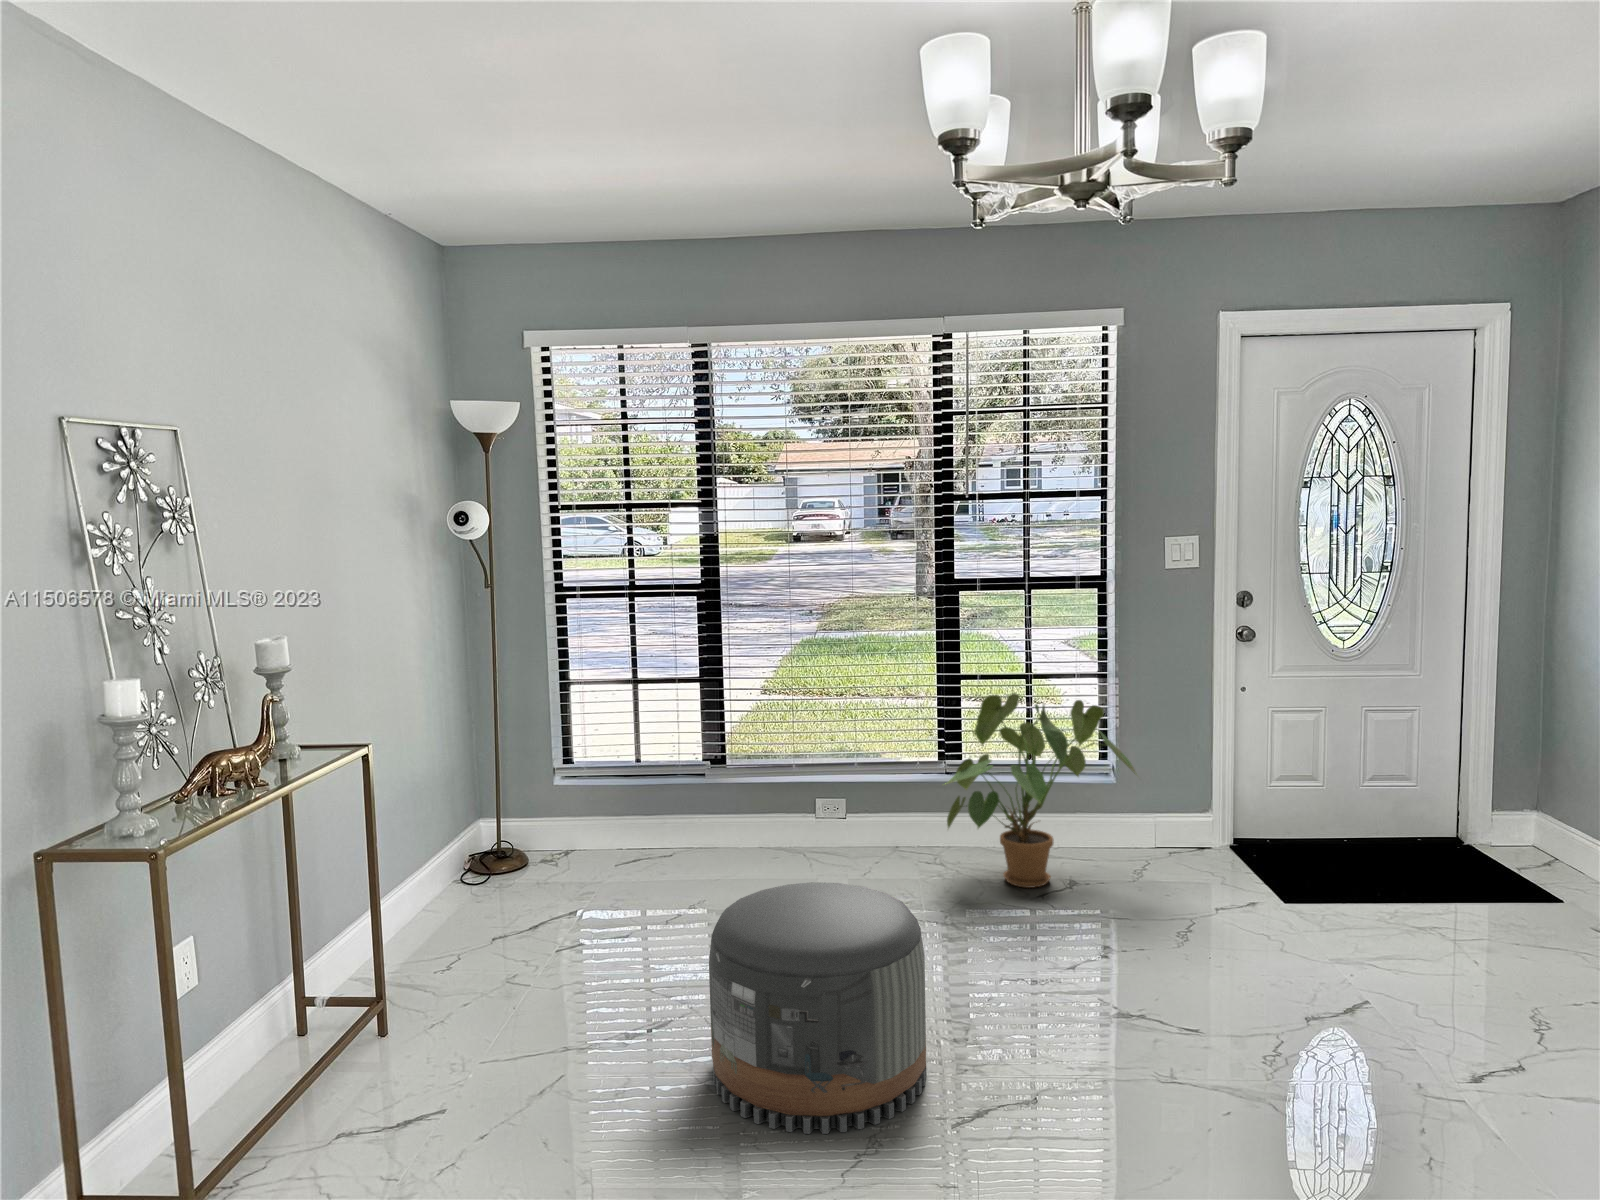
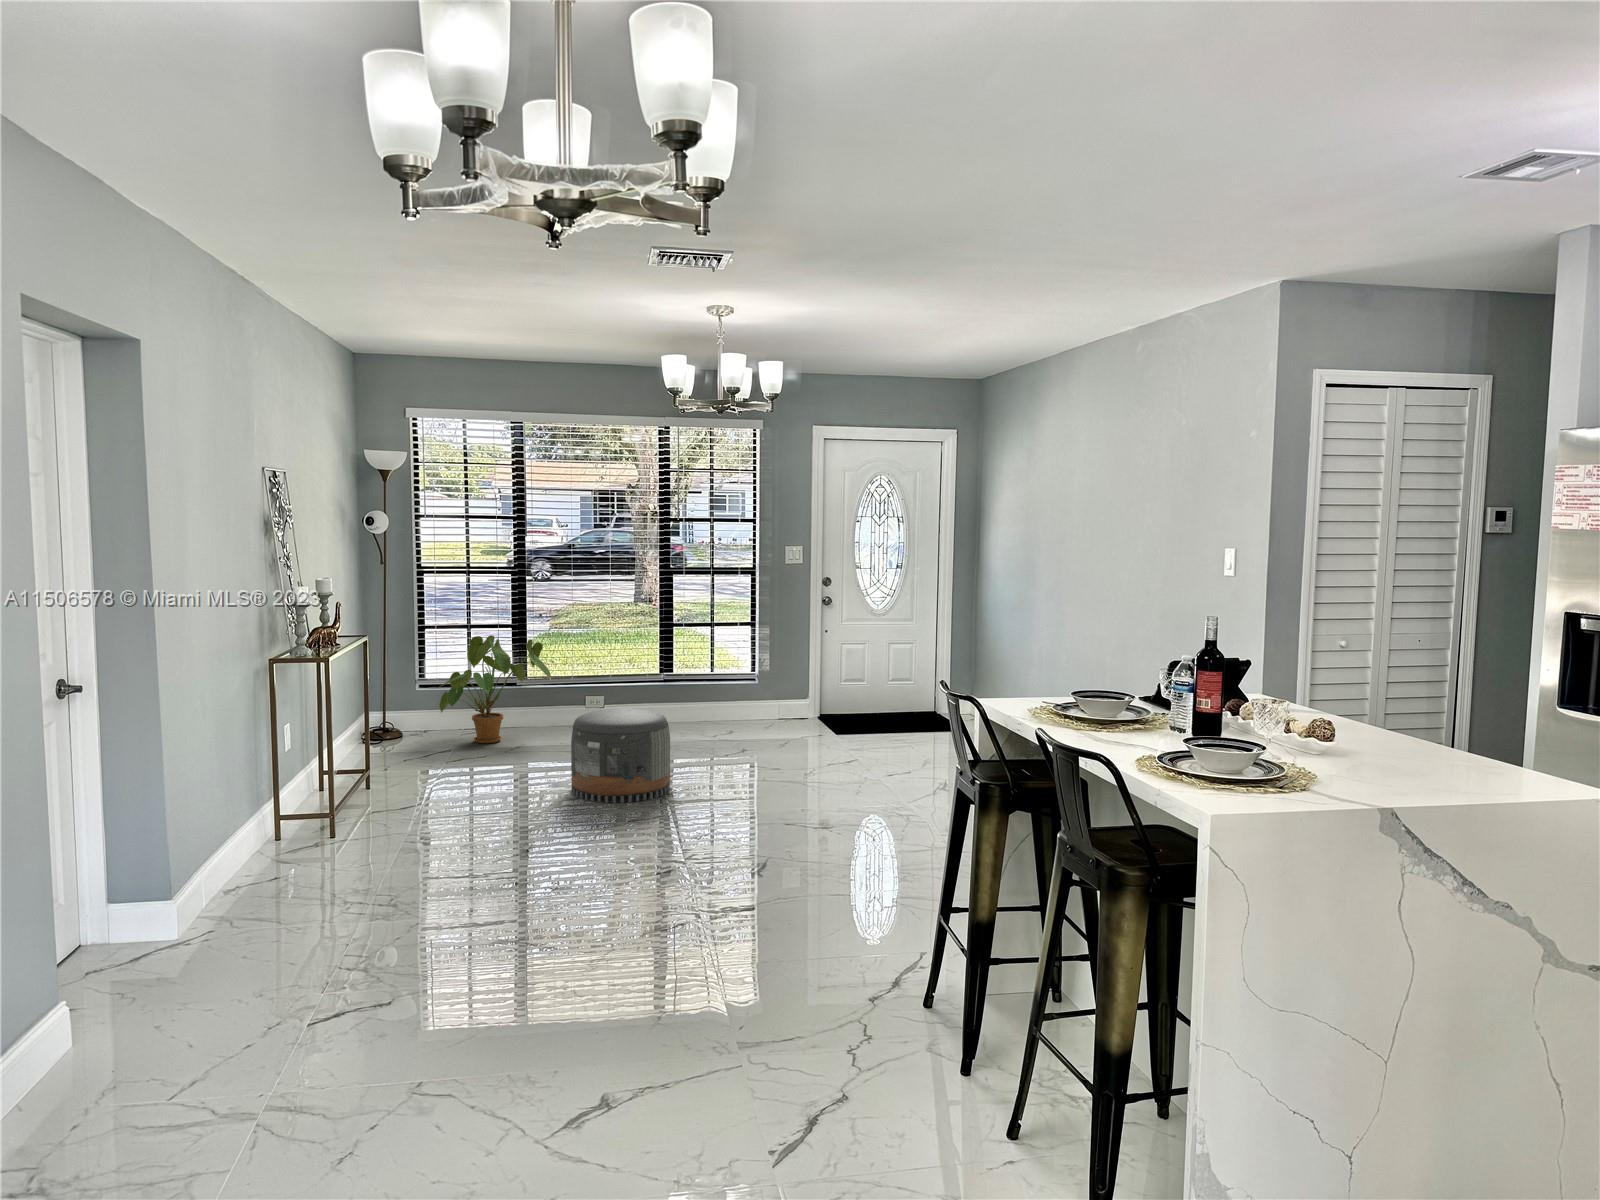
house plant: present [947,693,1137,888] -> present [439,635,551,743]

